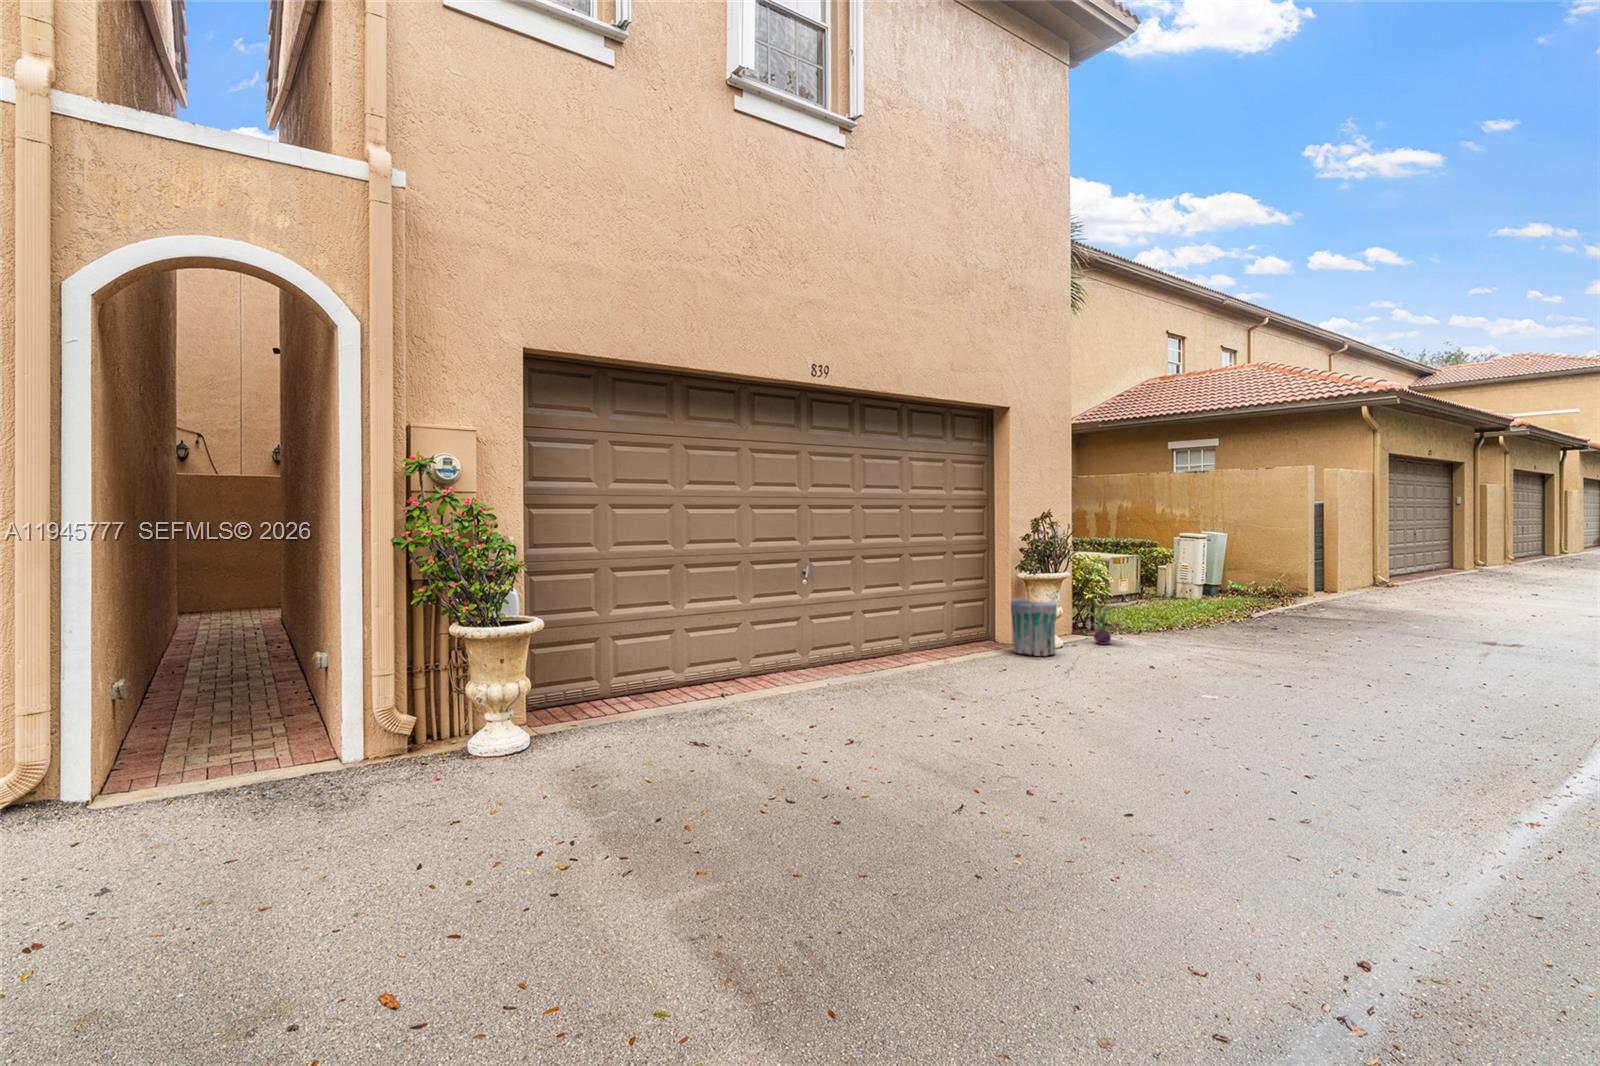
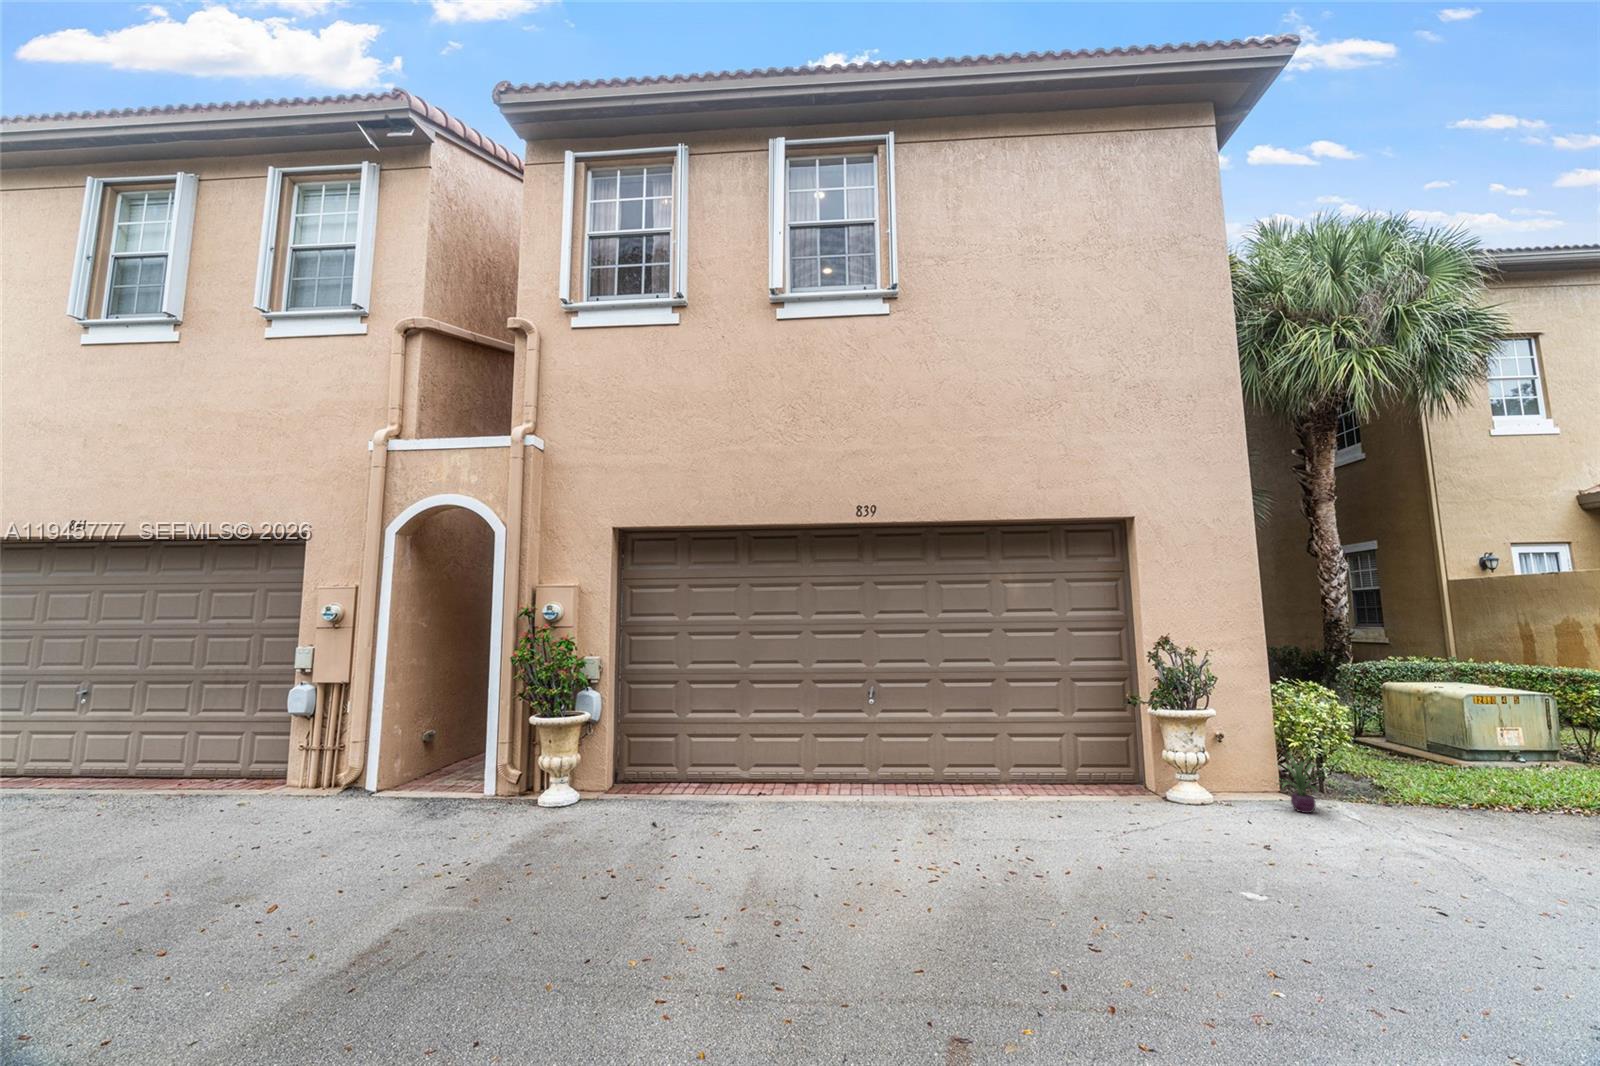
trash can: present [1011,598,1057,656] -> none [1137,738,1197,812]

